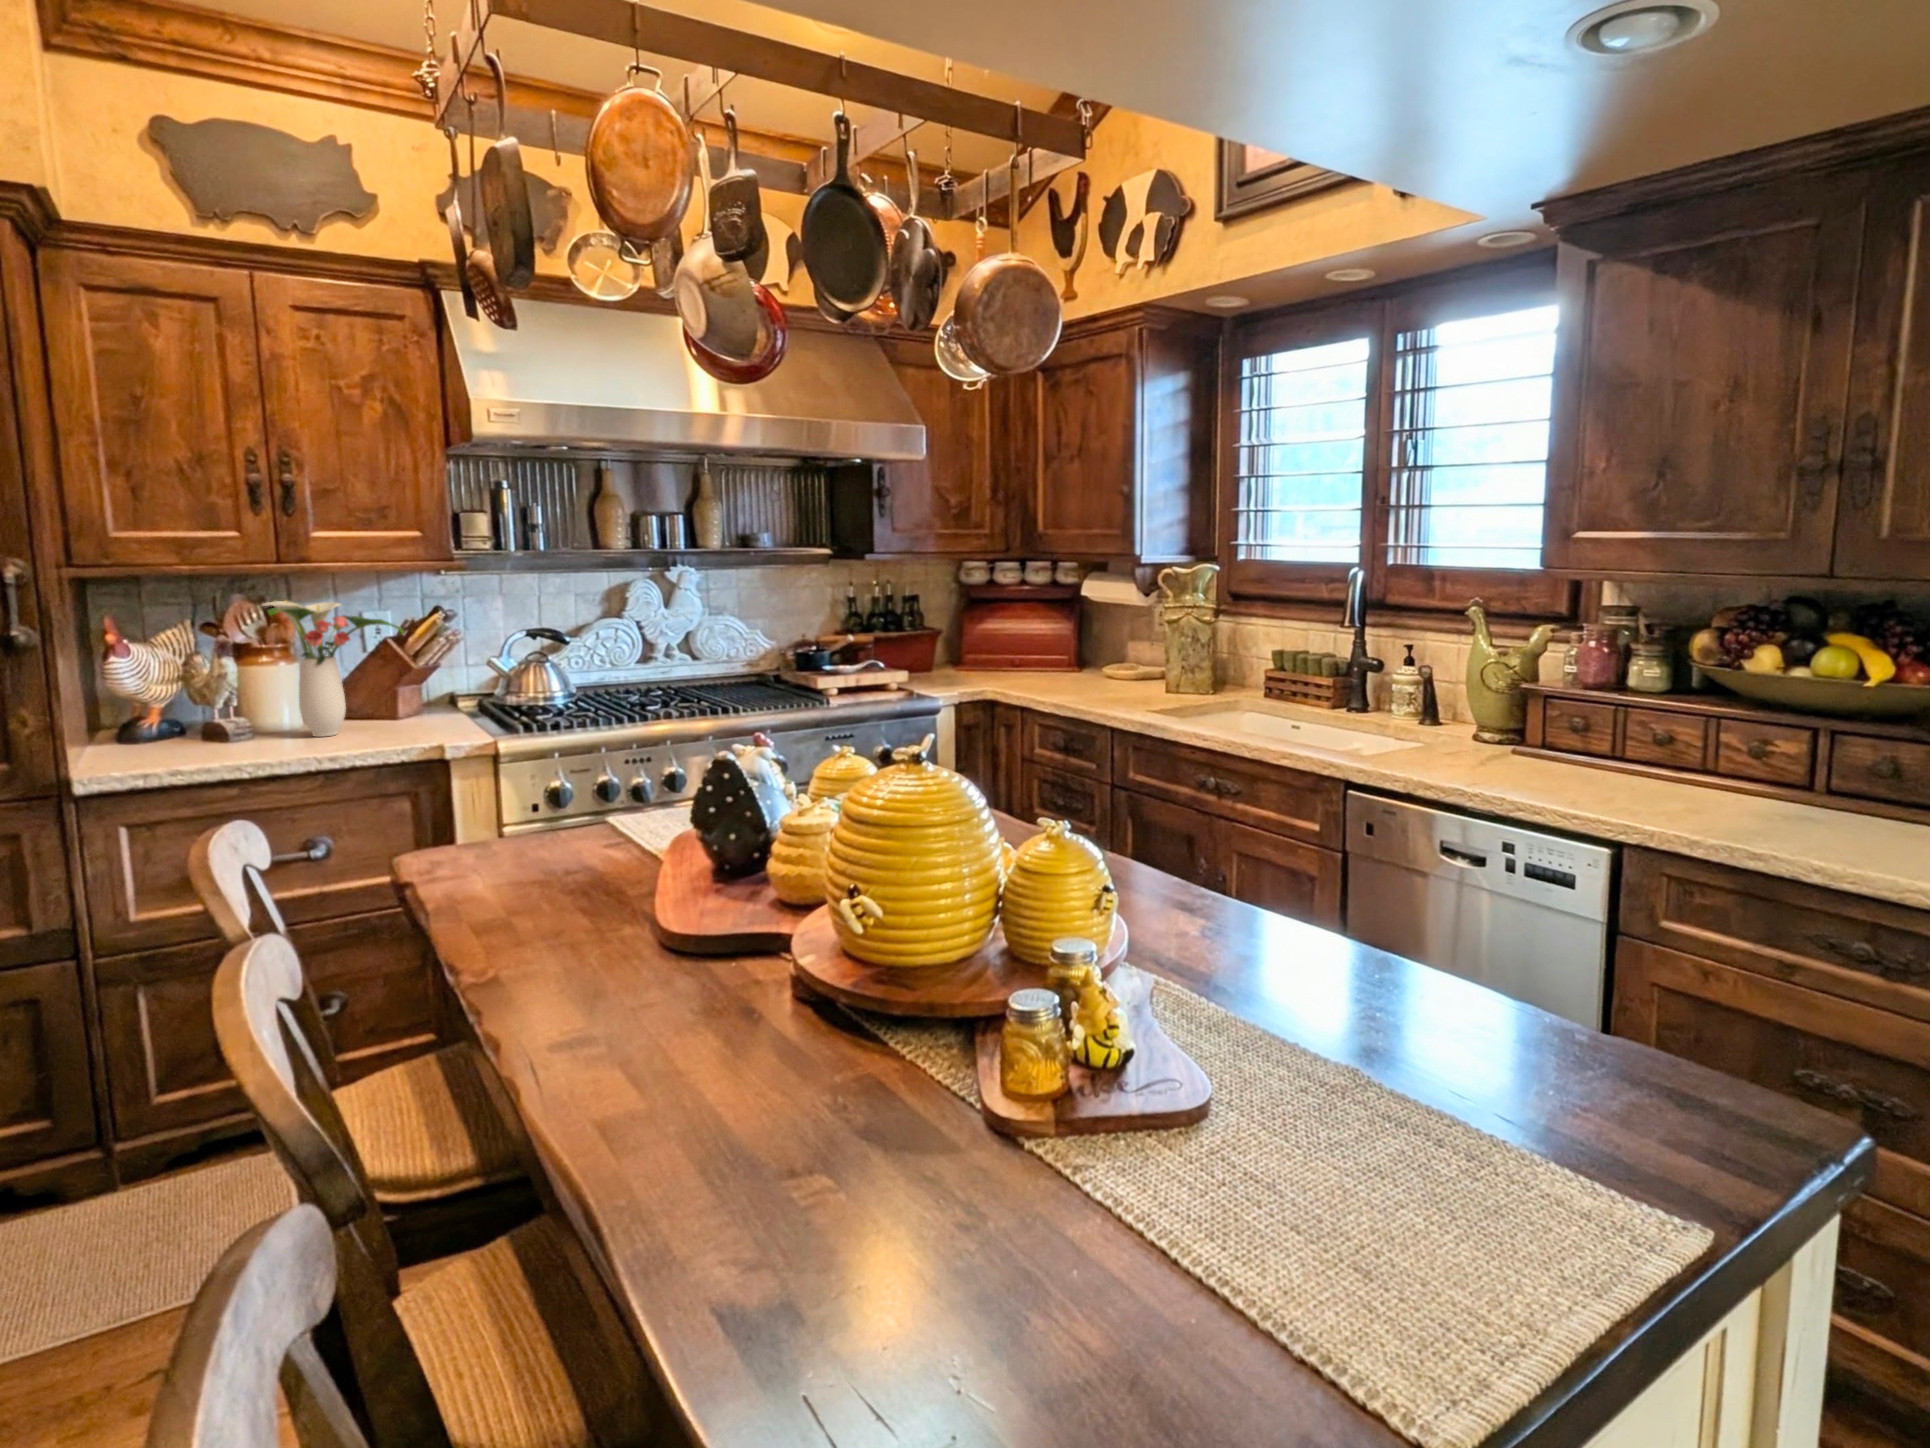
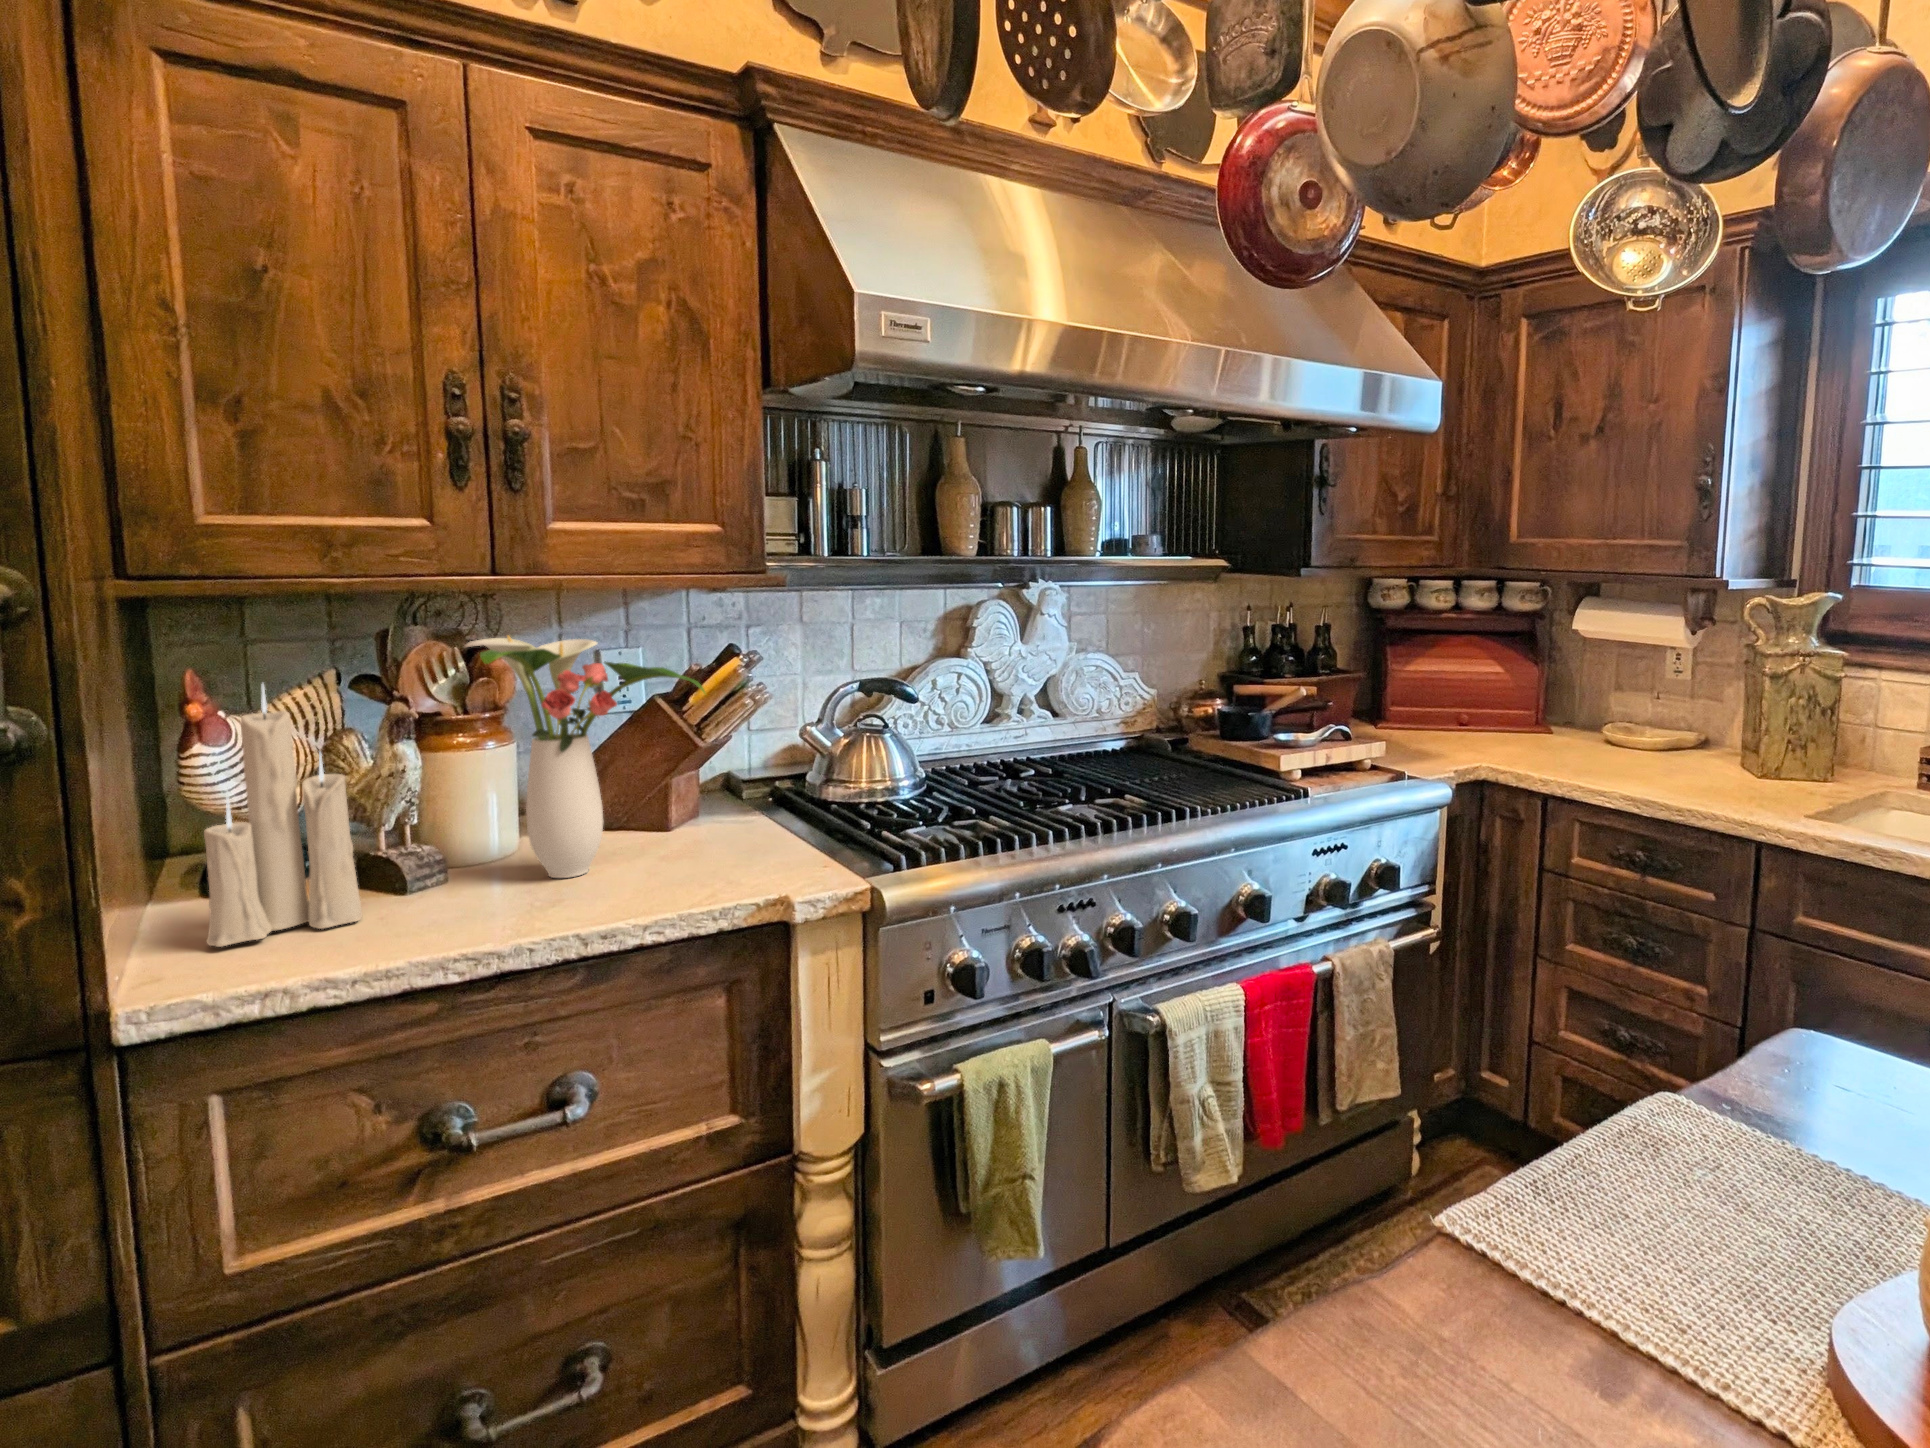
candle: none [122,617,206,757] -> present [204,684,362,947]

